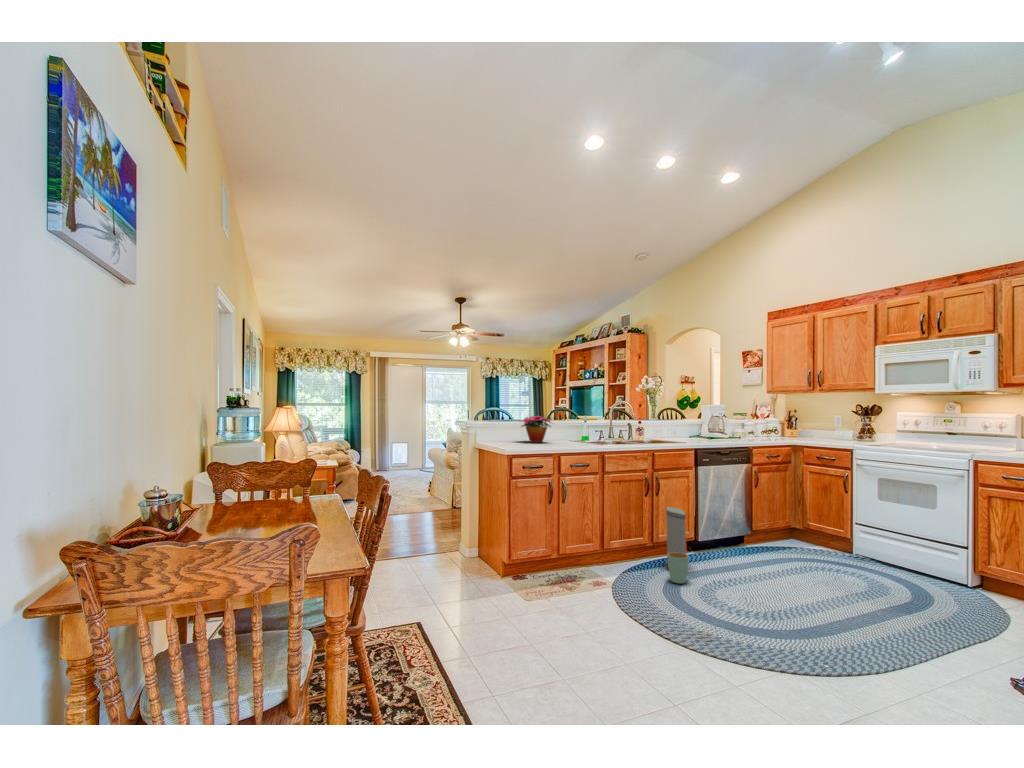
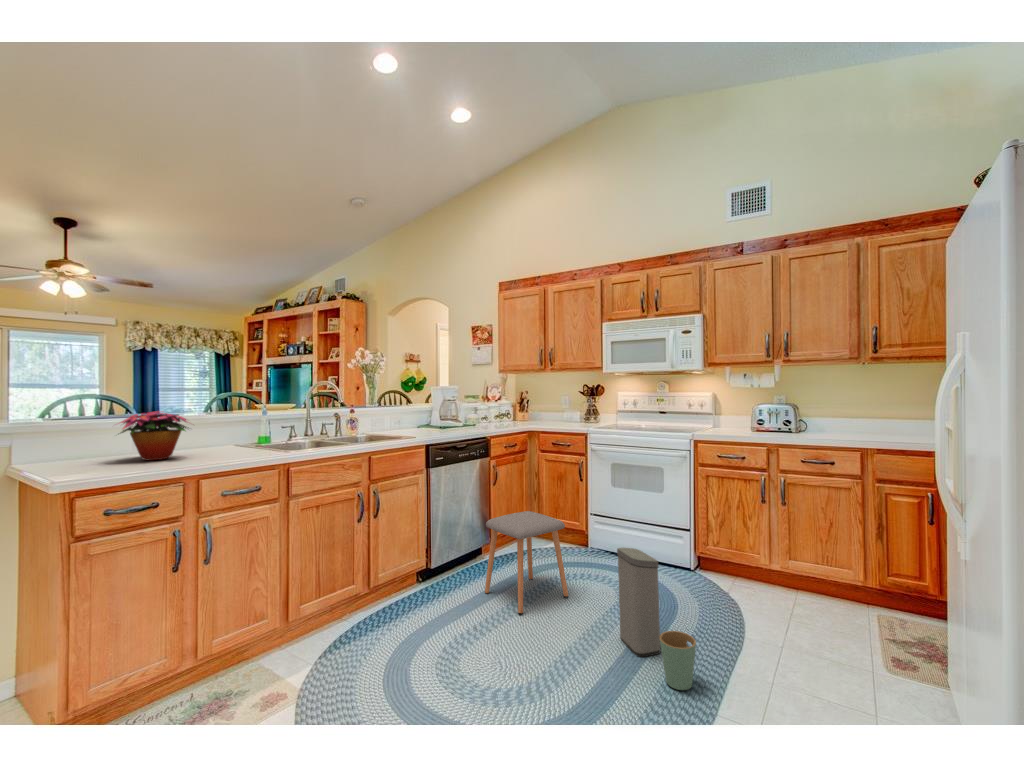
trash can: present [666,507,689,583] -> present [617,548,696,690]
stool: none [744,508,820,583] -> present [485,511,568,614]

